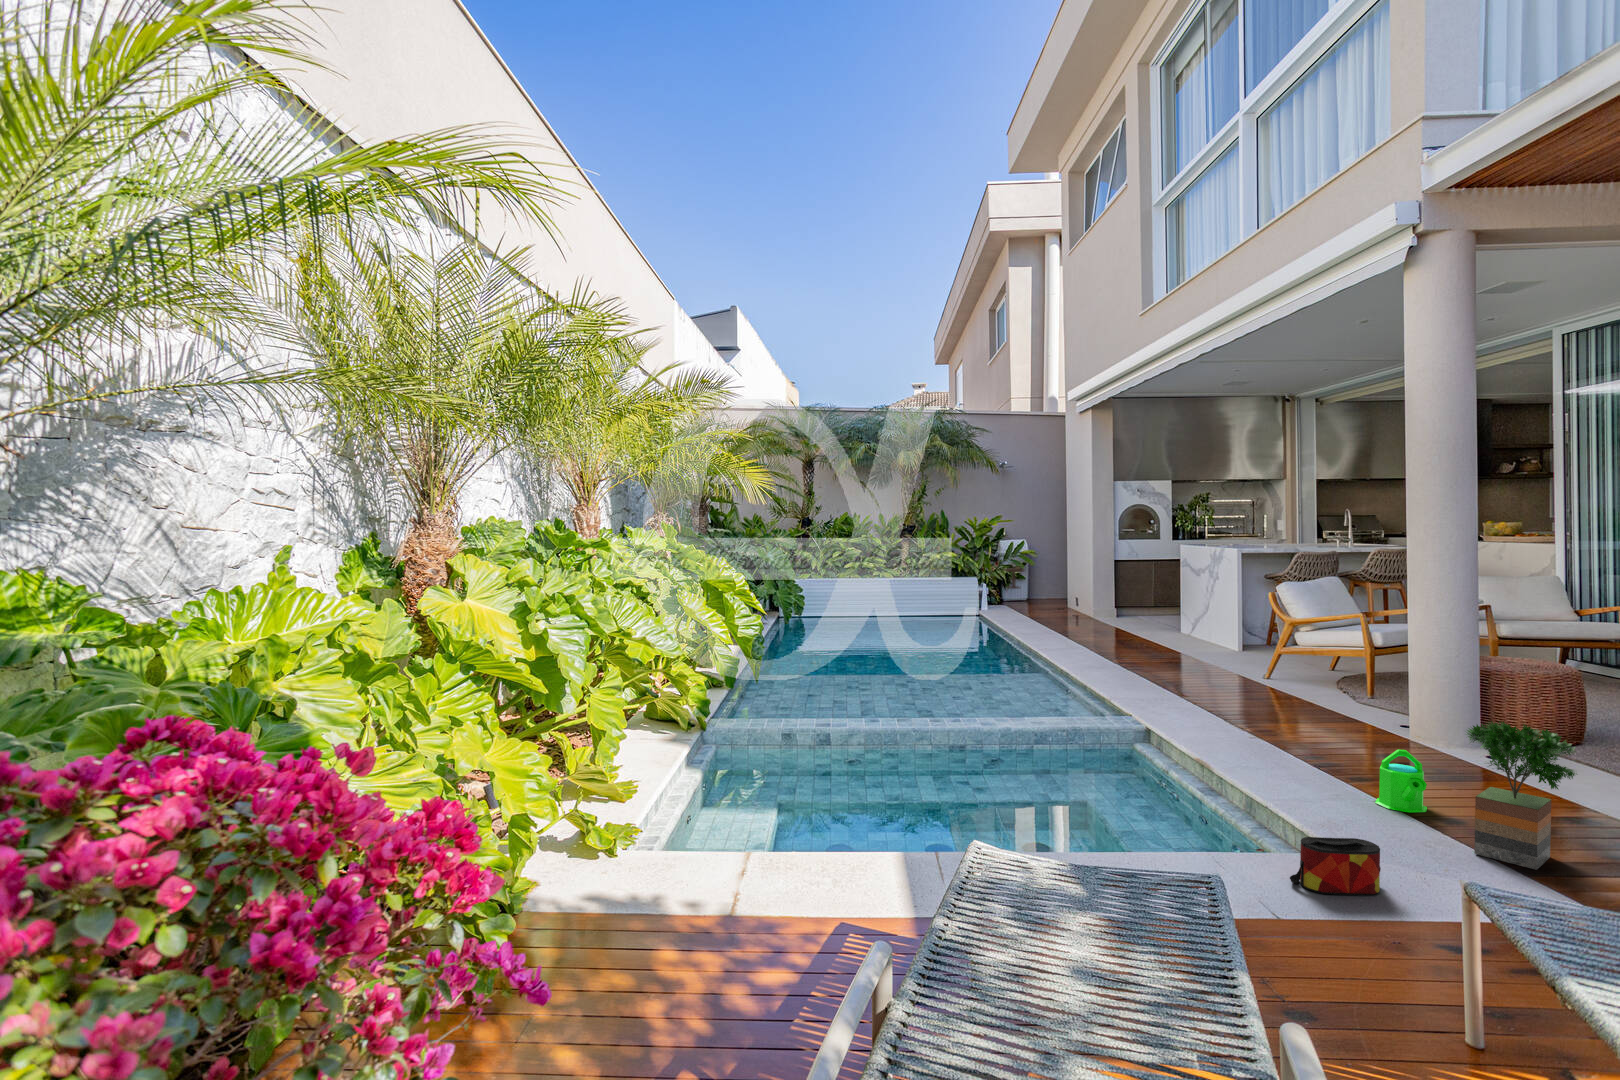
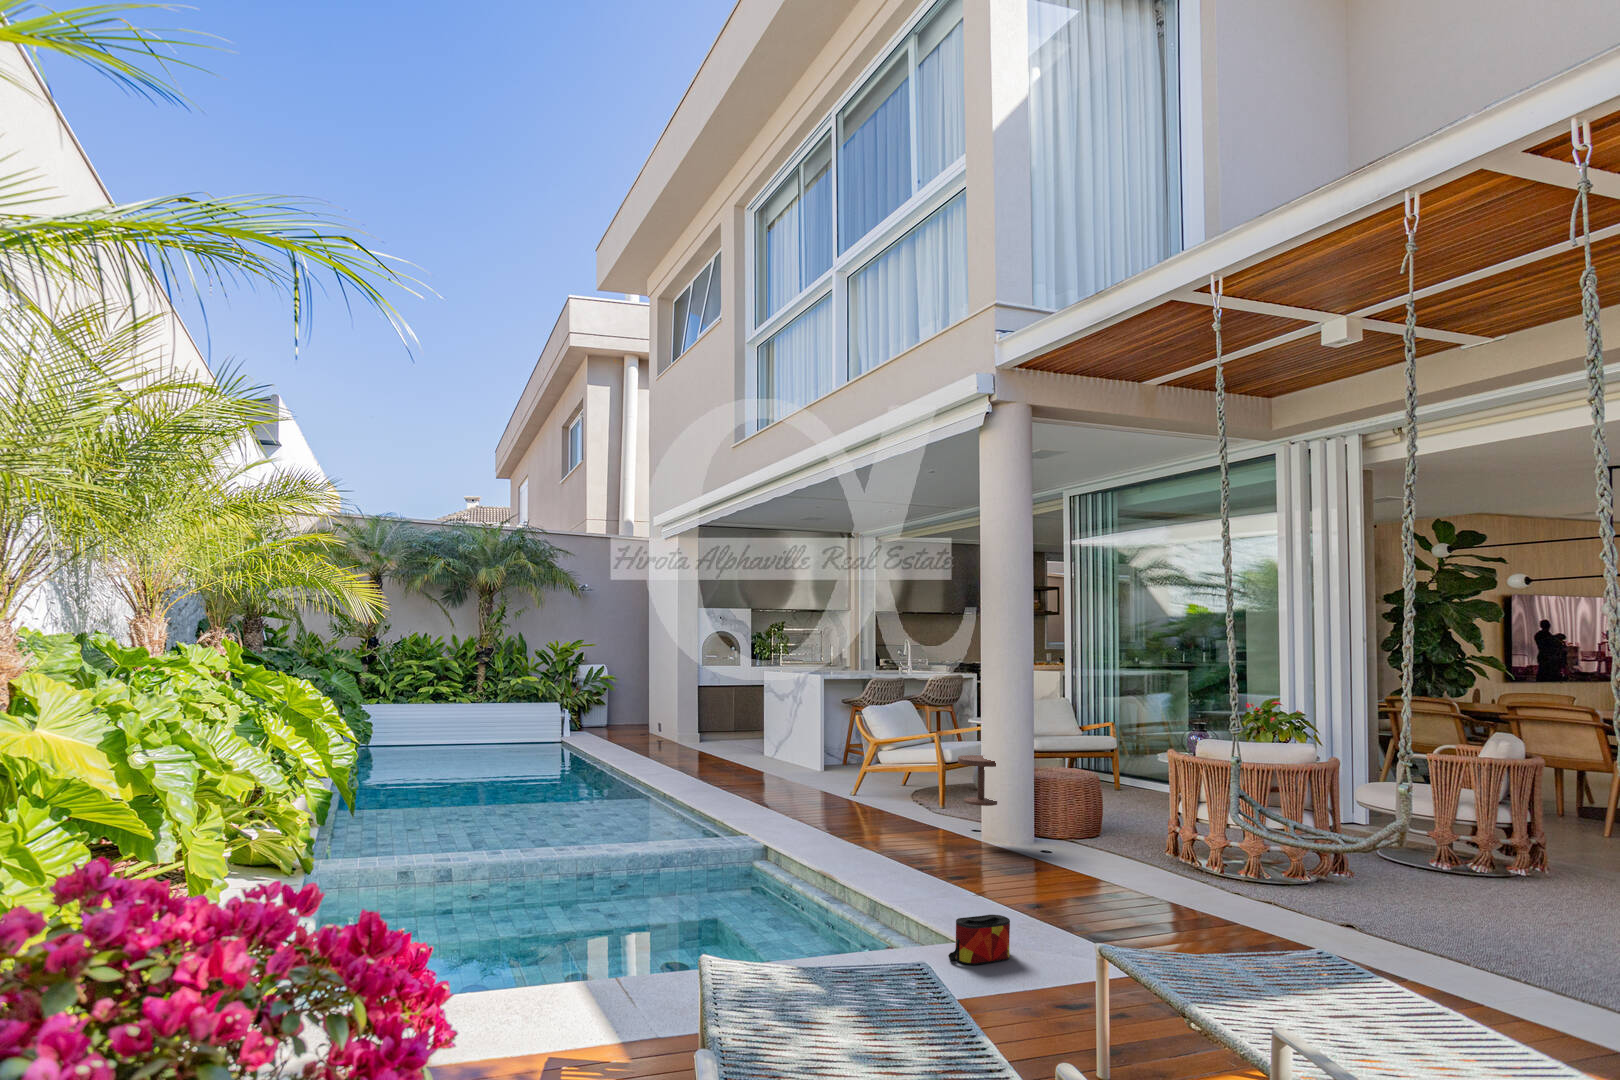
side table: present [1004,567,1024,589] -> present [958,755,997,806]
potted tree: present [1467,721,1575,870] -> none [1045,810,1118,925]
watering can: present [1375,749,1427,813] -> none [980,842,1017,895]

